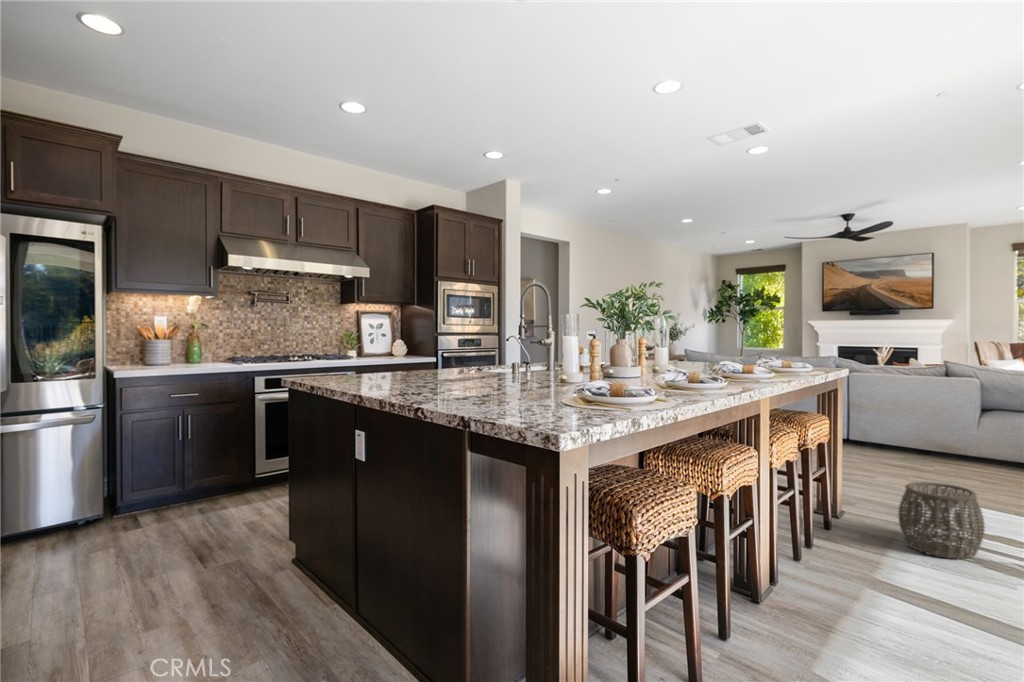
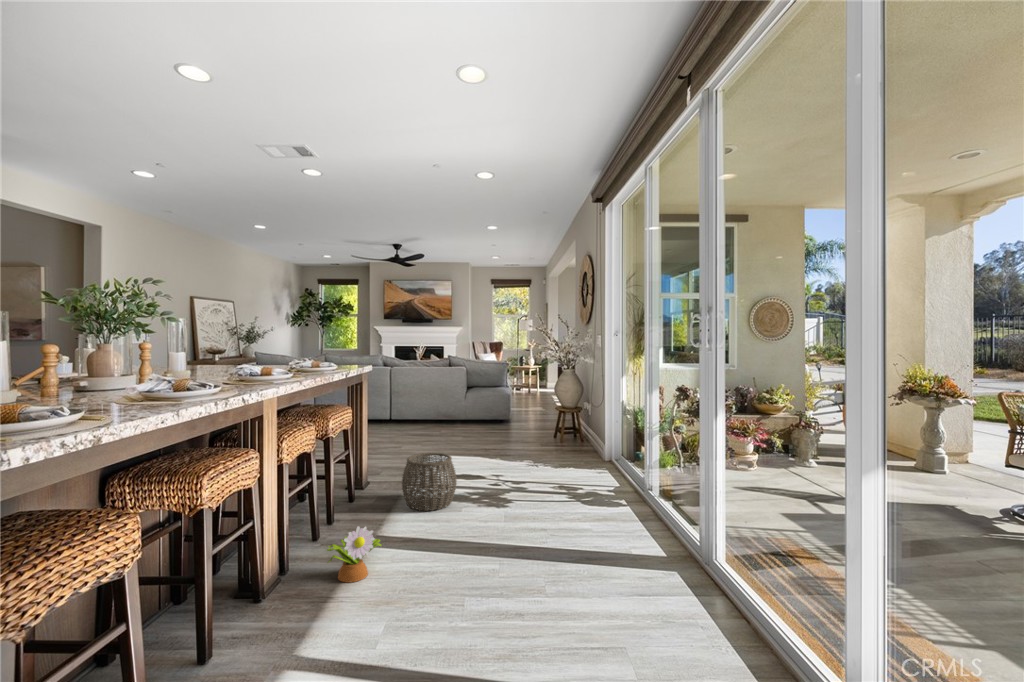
decorative plant: none [822,551,896,615] -> present [327,526,382,583]

